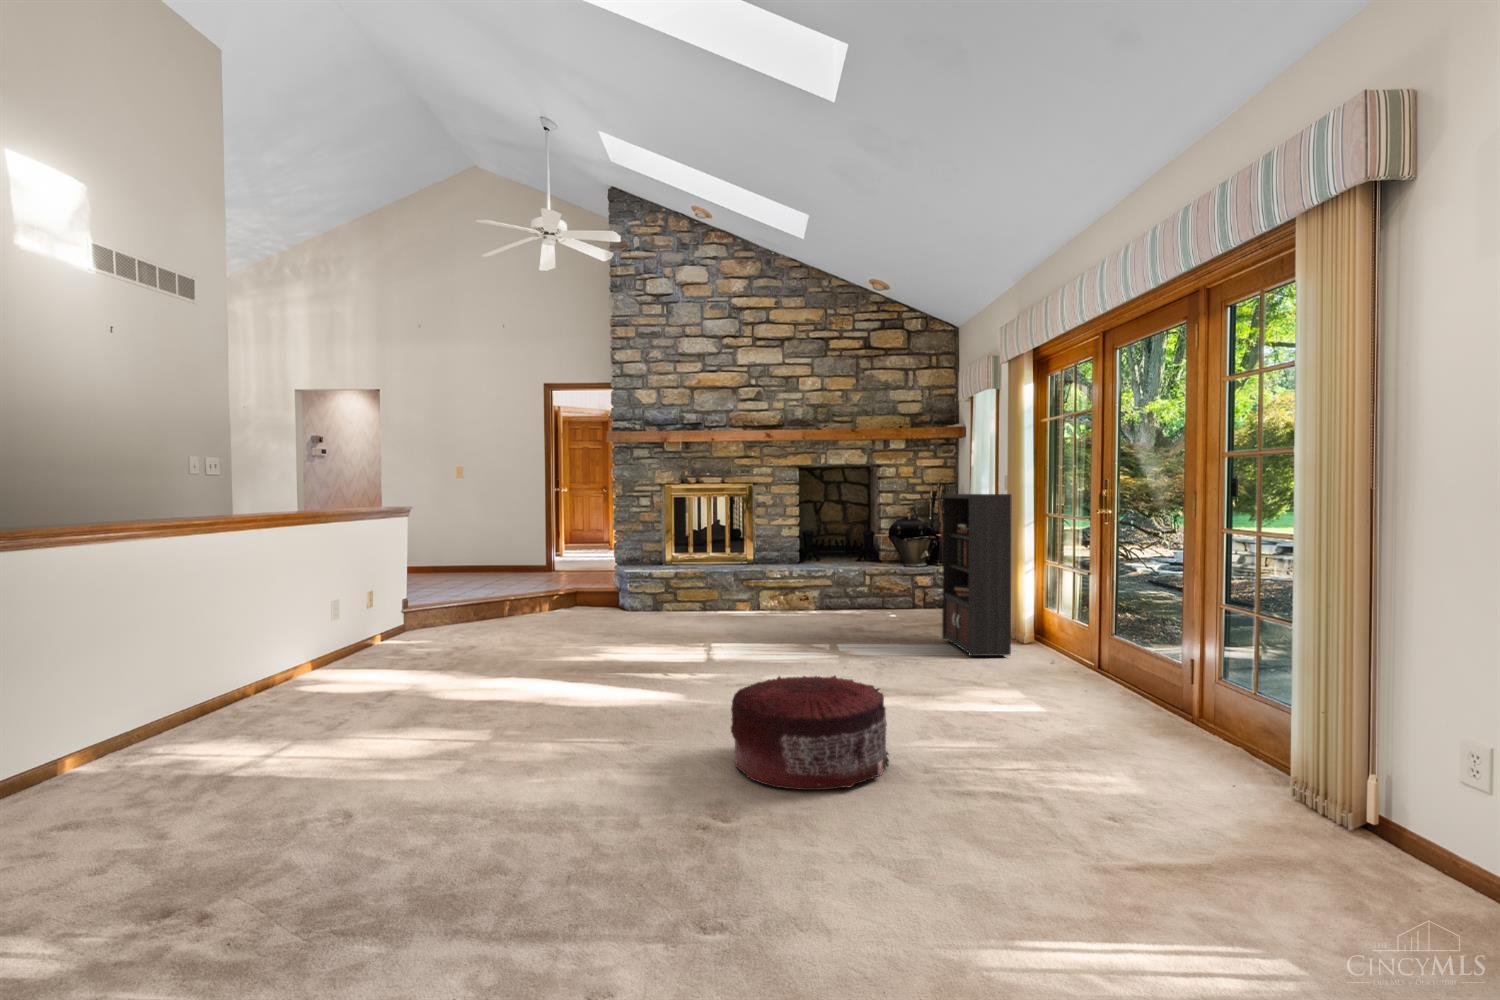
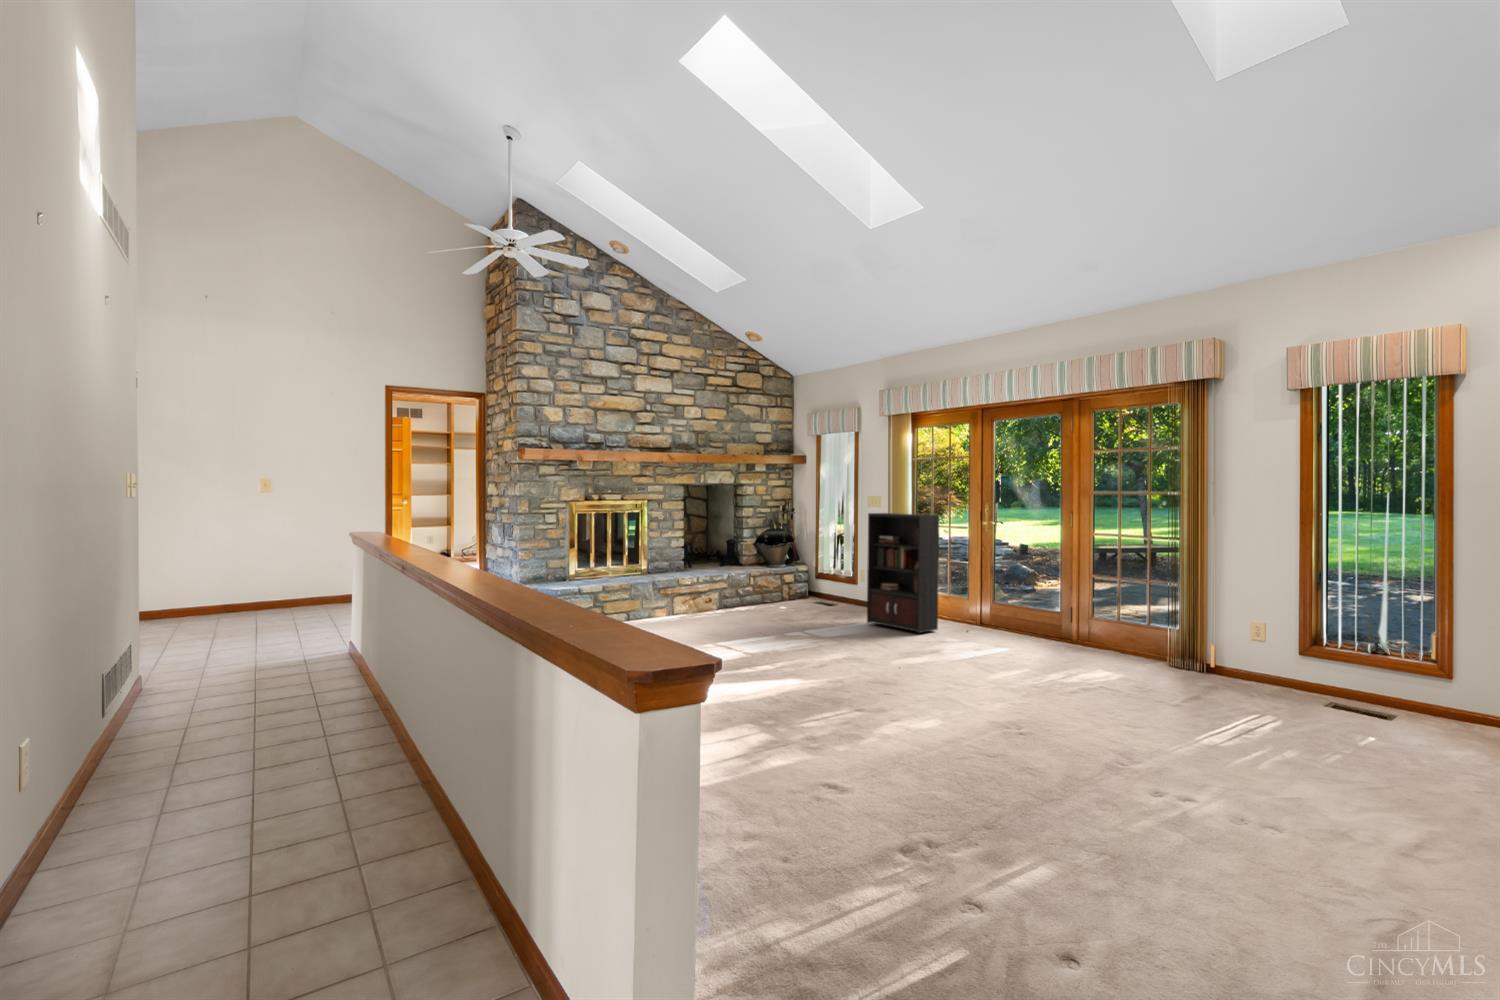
pouf: present [731,676,889,790] -> none [997,653,1115,732]

